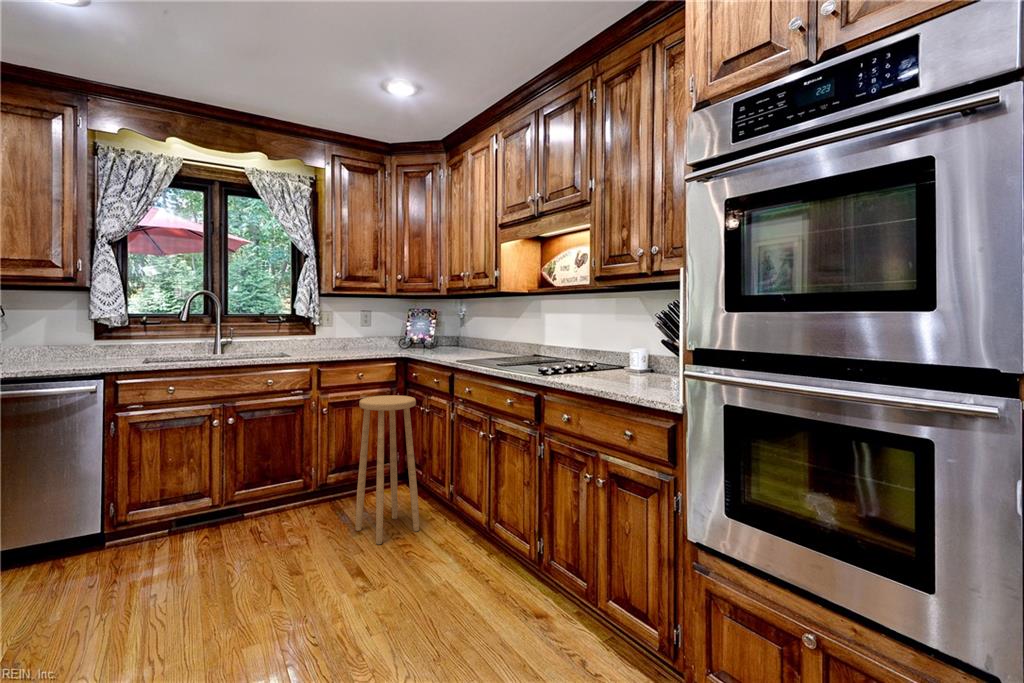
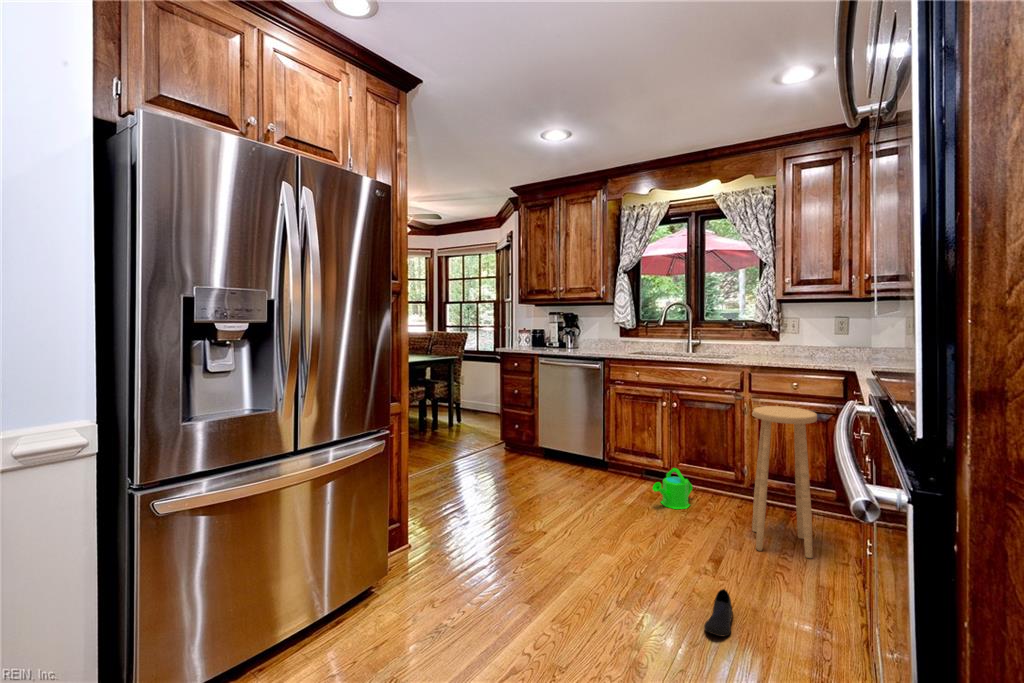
watering can: none [232,495,274,548] -> present [653,468,693,509]
shoe: none [408,587,443,637] -> present [704,589,733,636]

